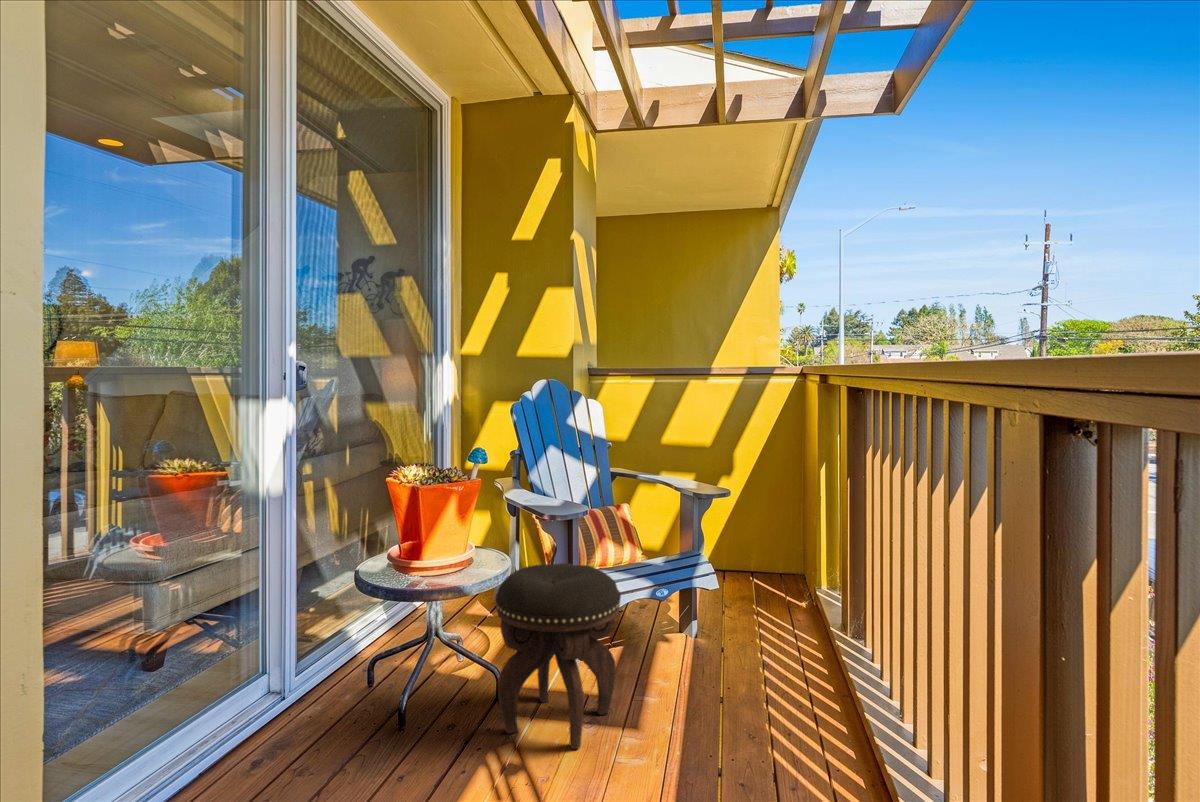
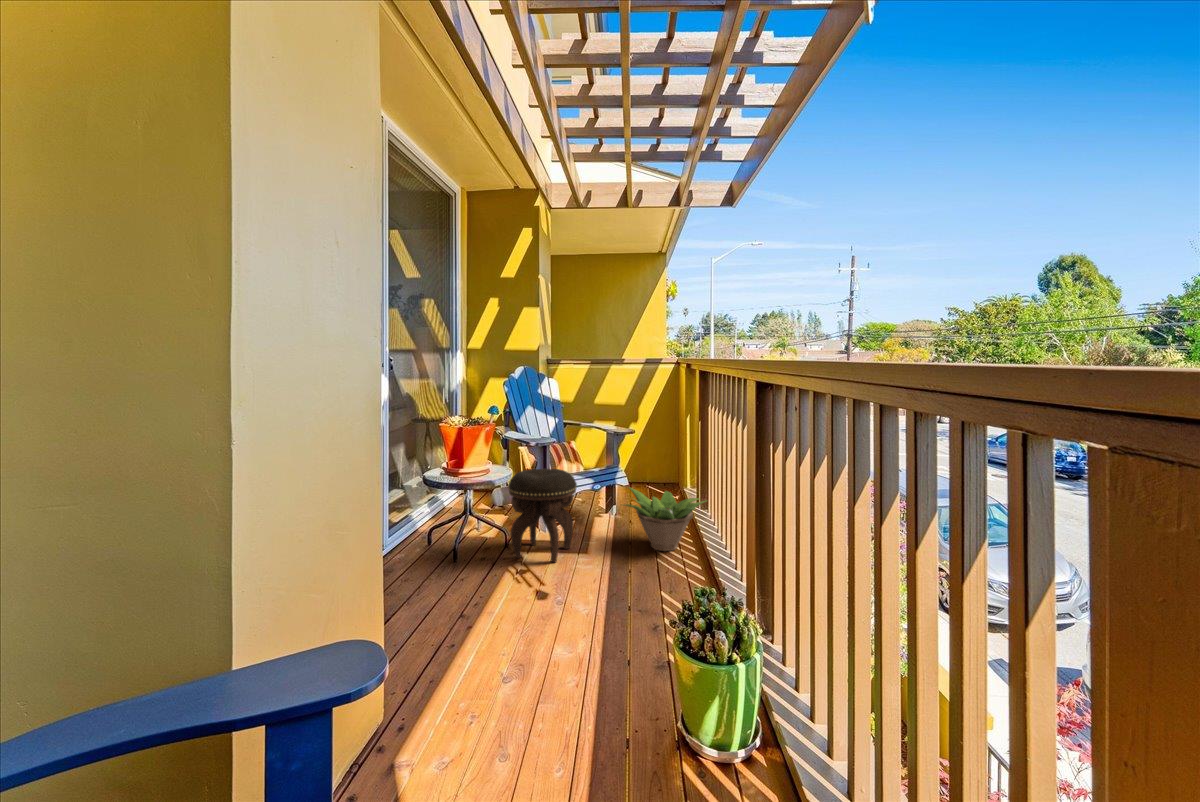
decorative plant: none [703,598,870,732] -> present [624,487,706,551]

